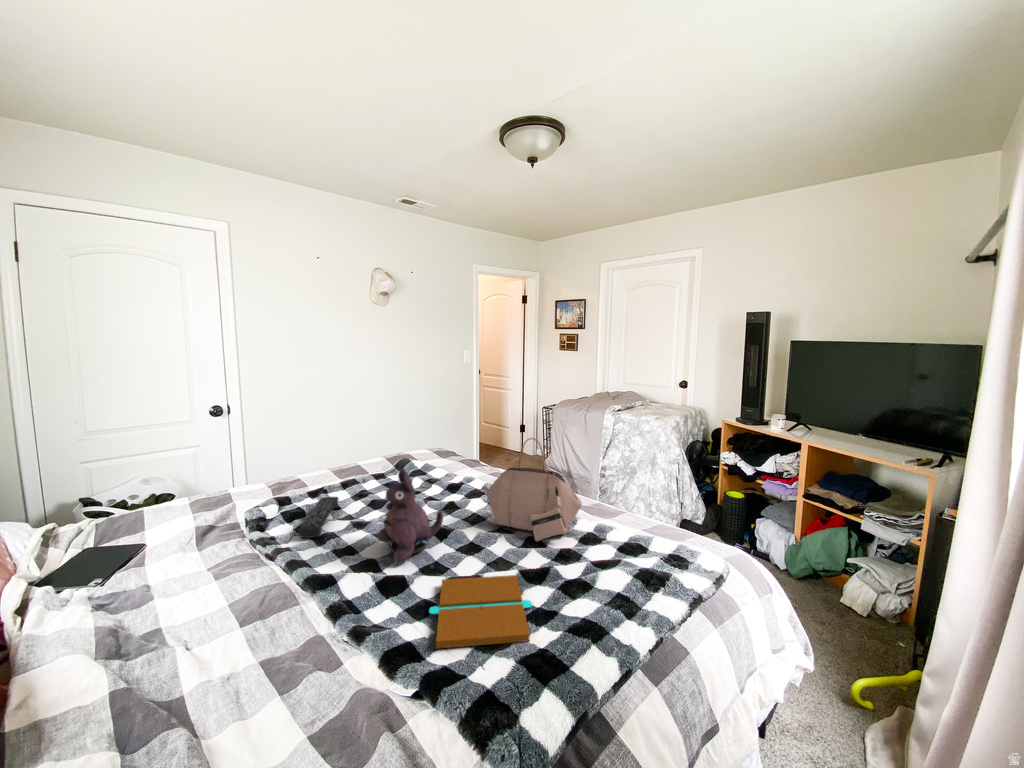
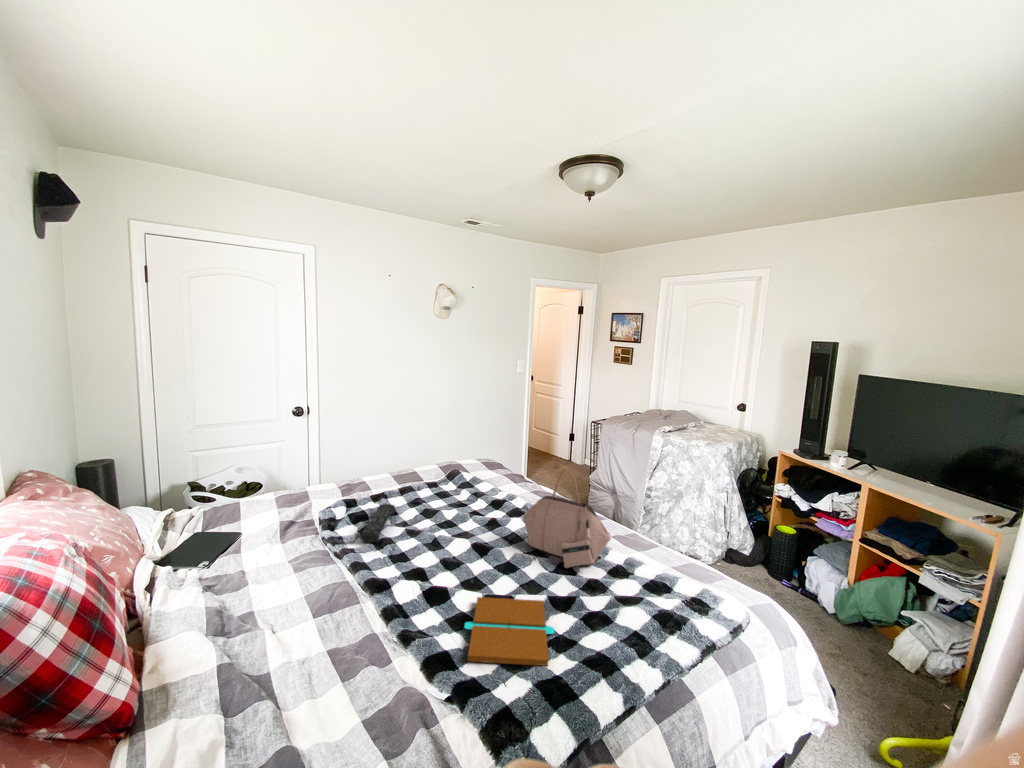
plush toy: present [377,468,443,565] -> none [425,491,483,578]

